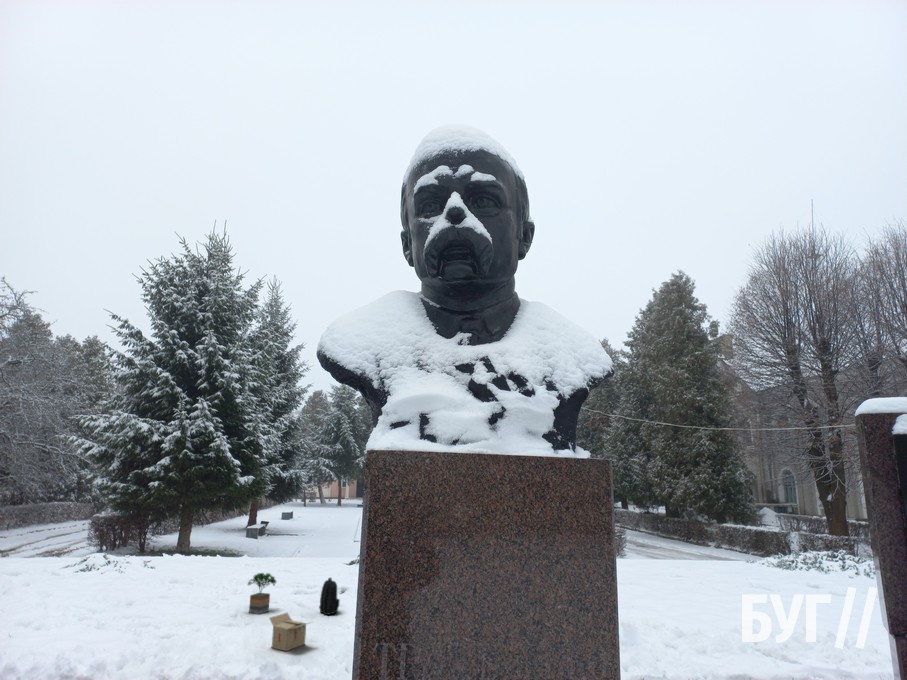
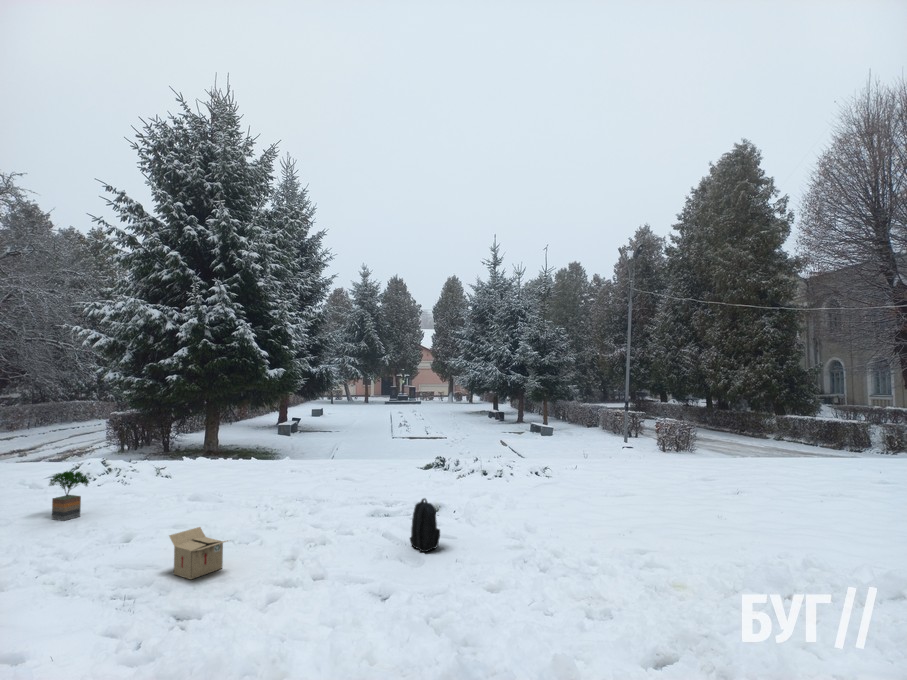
potted tree: present [248,573,276,614] -> present [49,471,89,521]
cardboard box: present [269,613,308,651] -> present [169,527,228,580]

